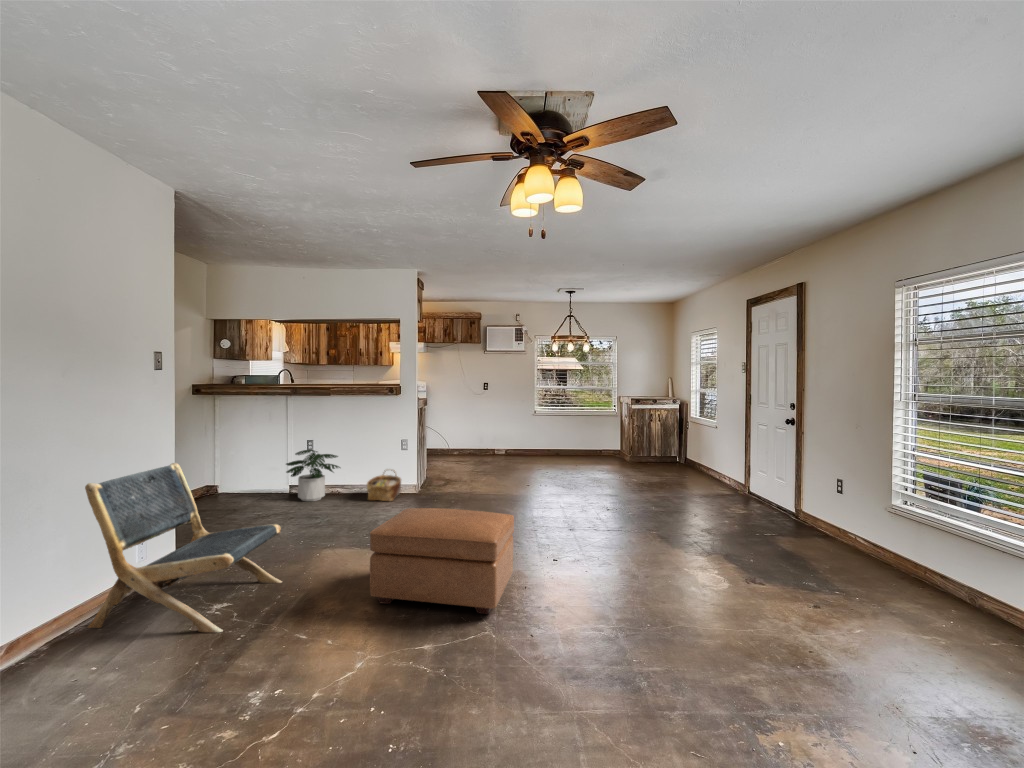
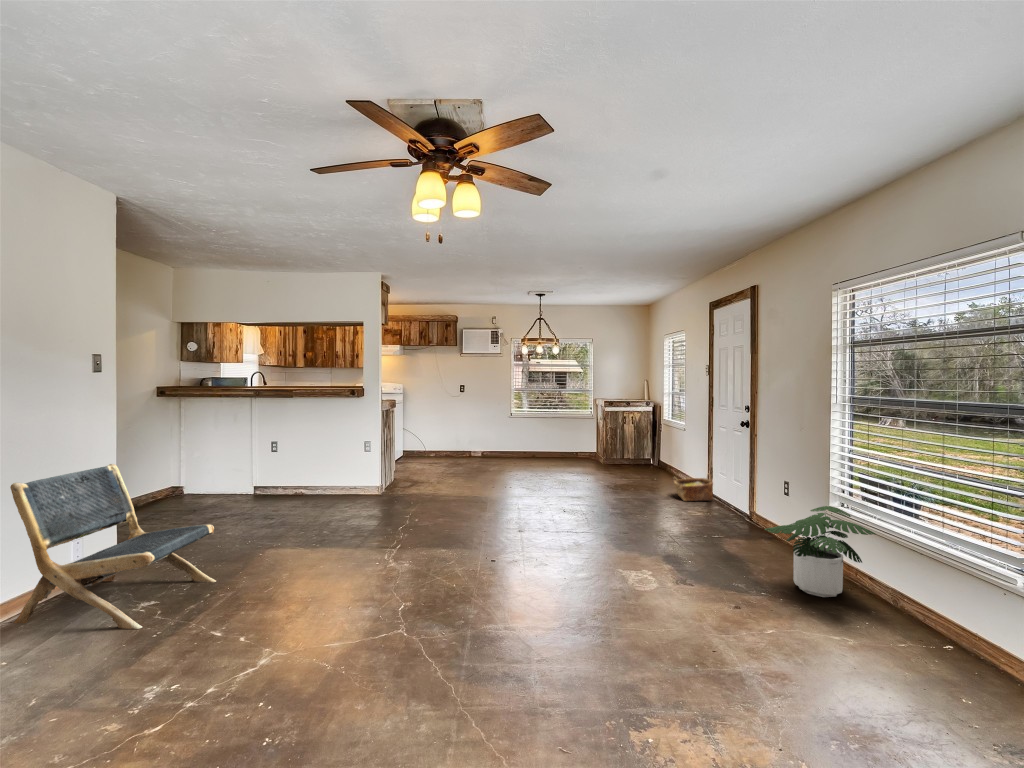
potted plant: present [286,450,340,501] -> present [765,506,875,597]
woven basket: present [367,470,401,501] -> present [674,474,713,501]
ottoman: present [370,508,514,614] -> none [293,509,444,614]

